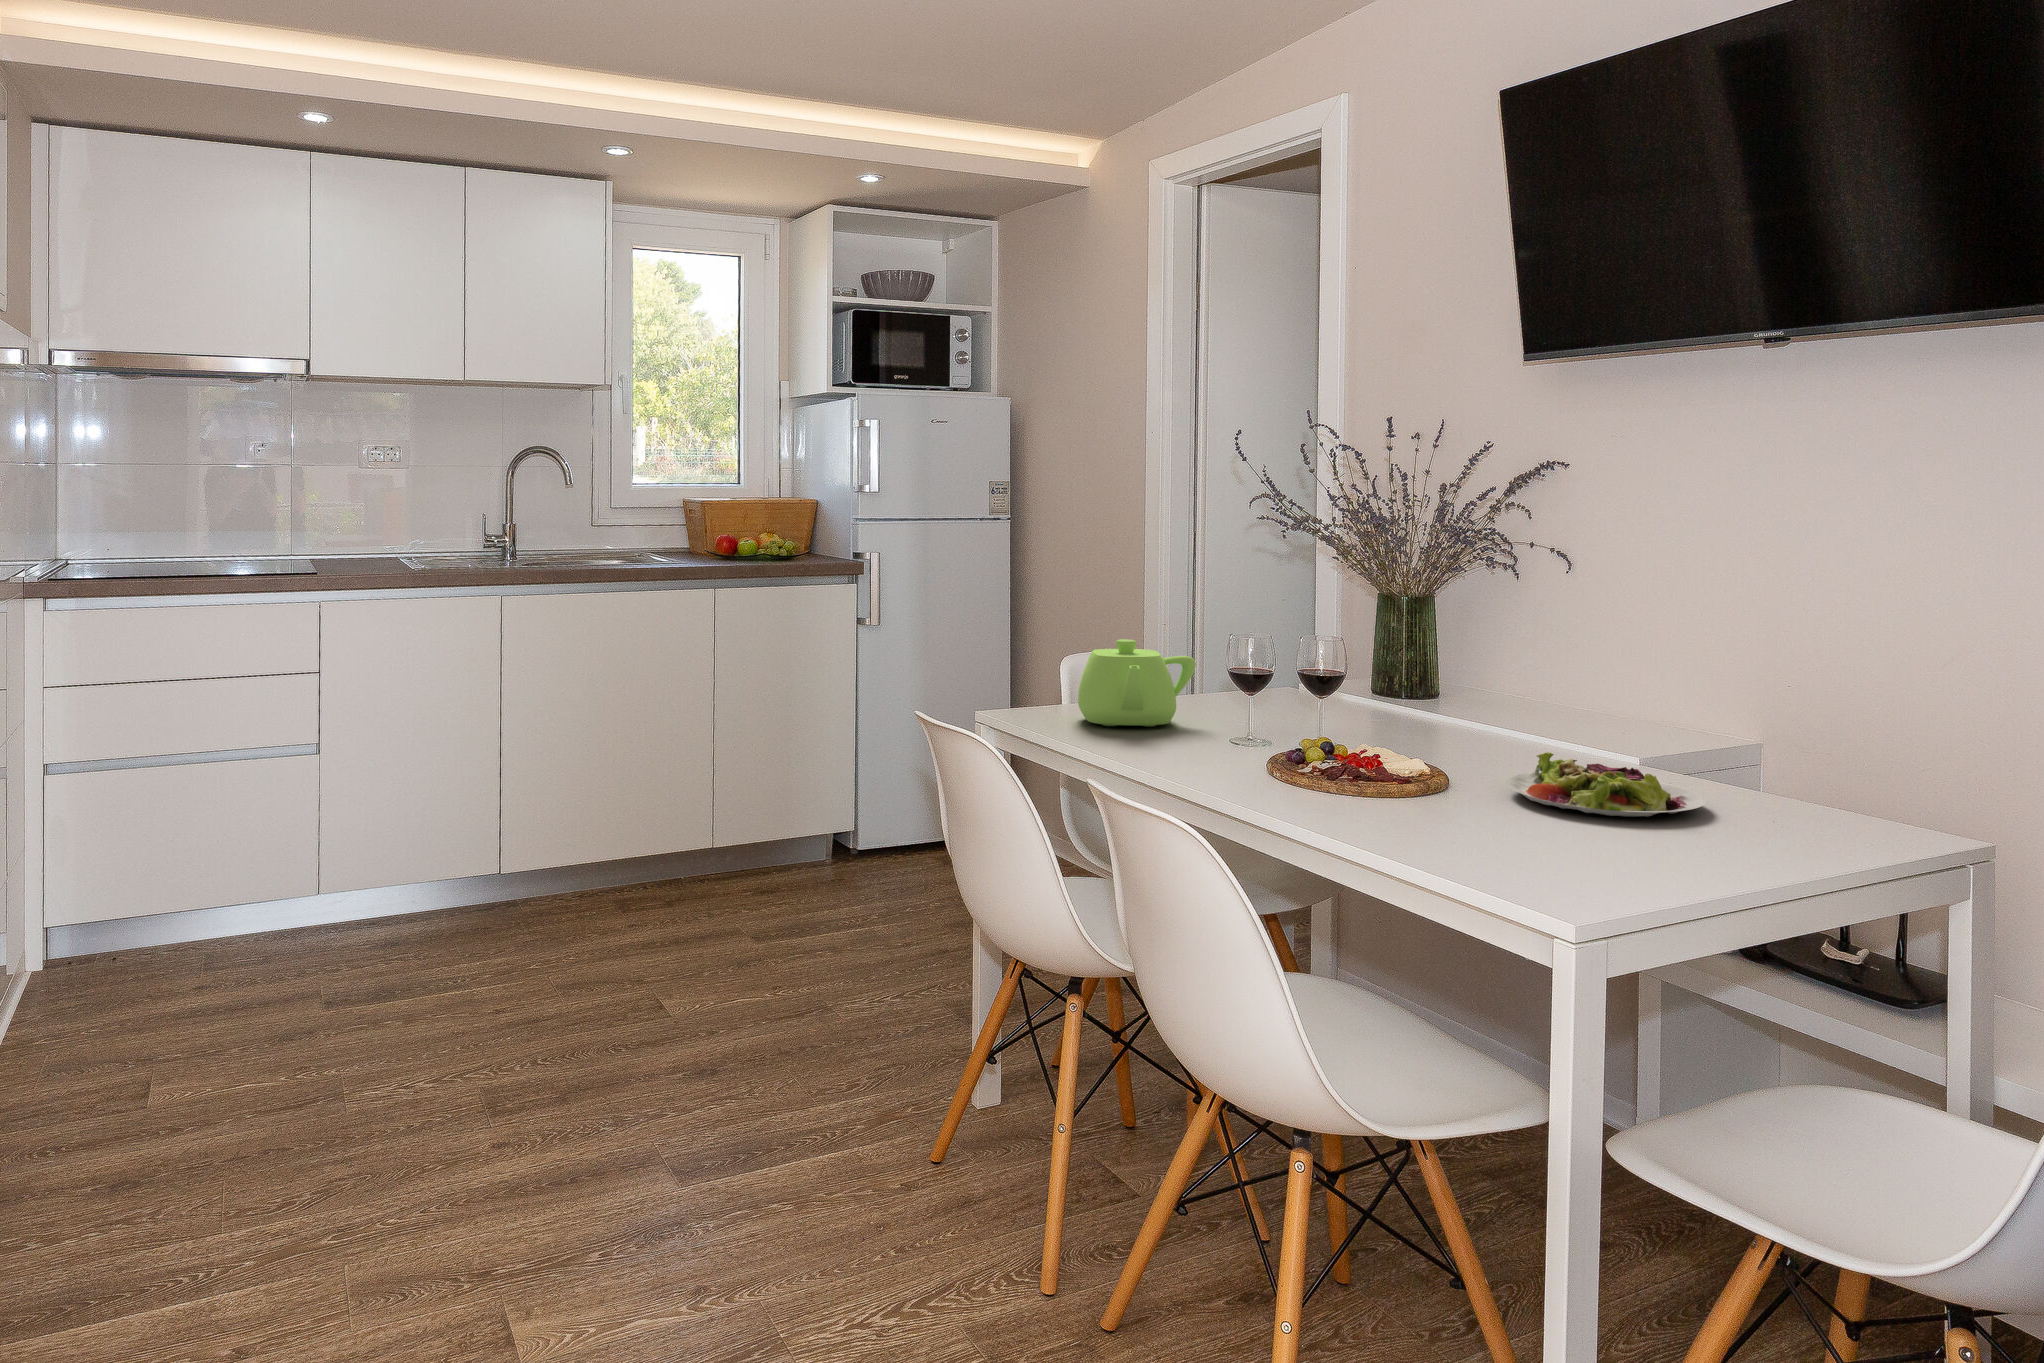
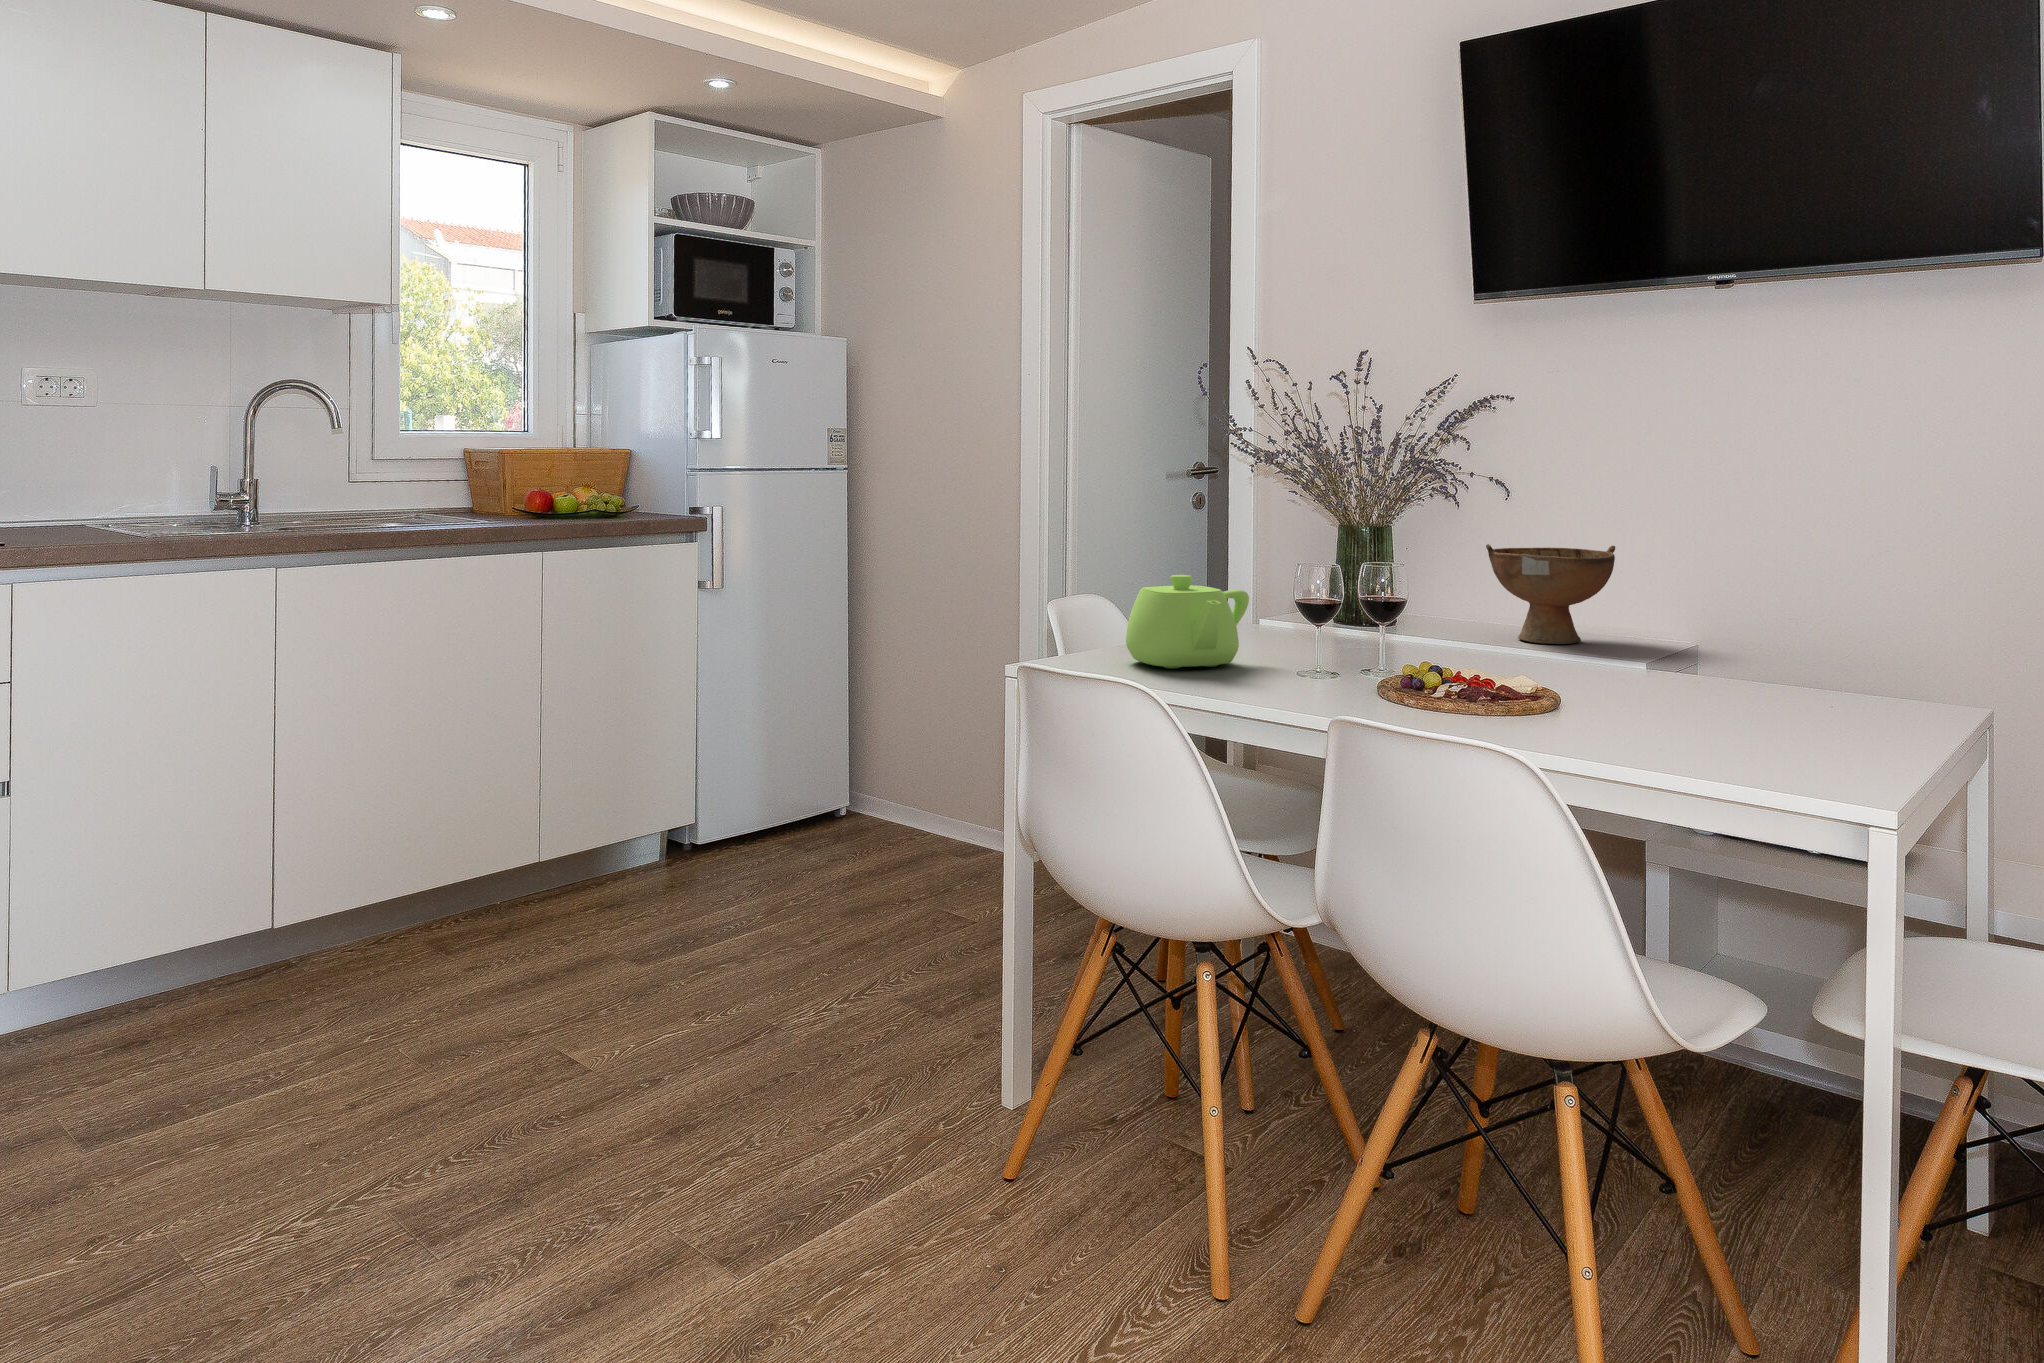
bowl: none [1484,620,1626,728] -> present [1486,544,1615,644]
salad plate: present [1506,752,1706,817] -> none [1645,661,1843,714]

